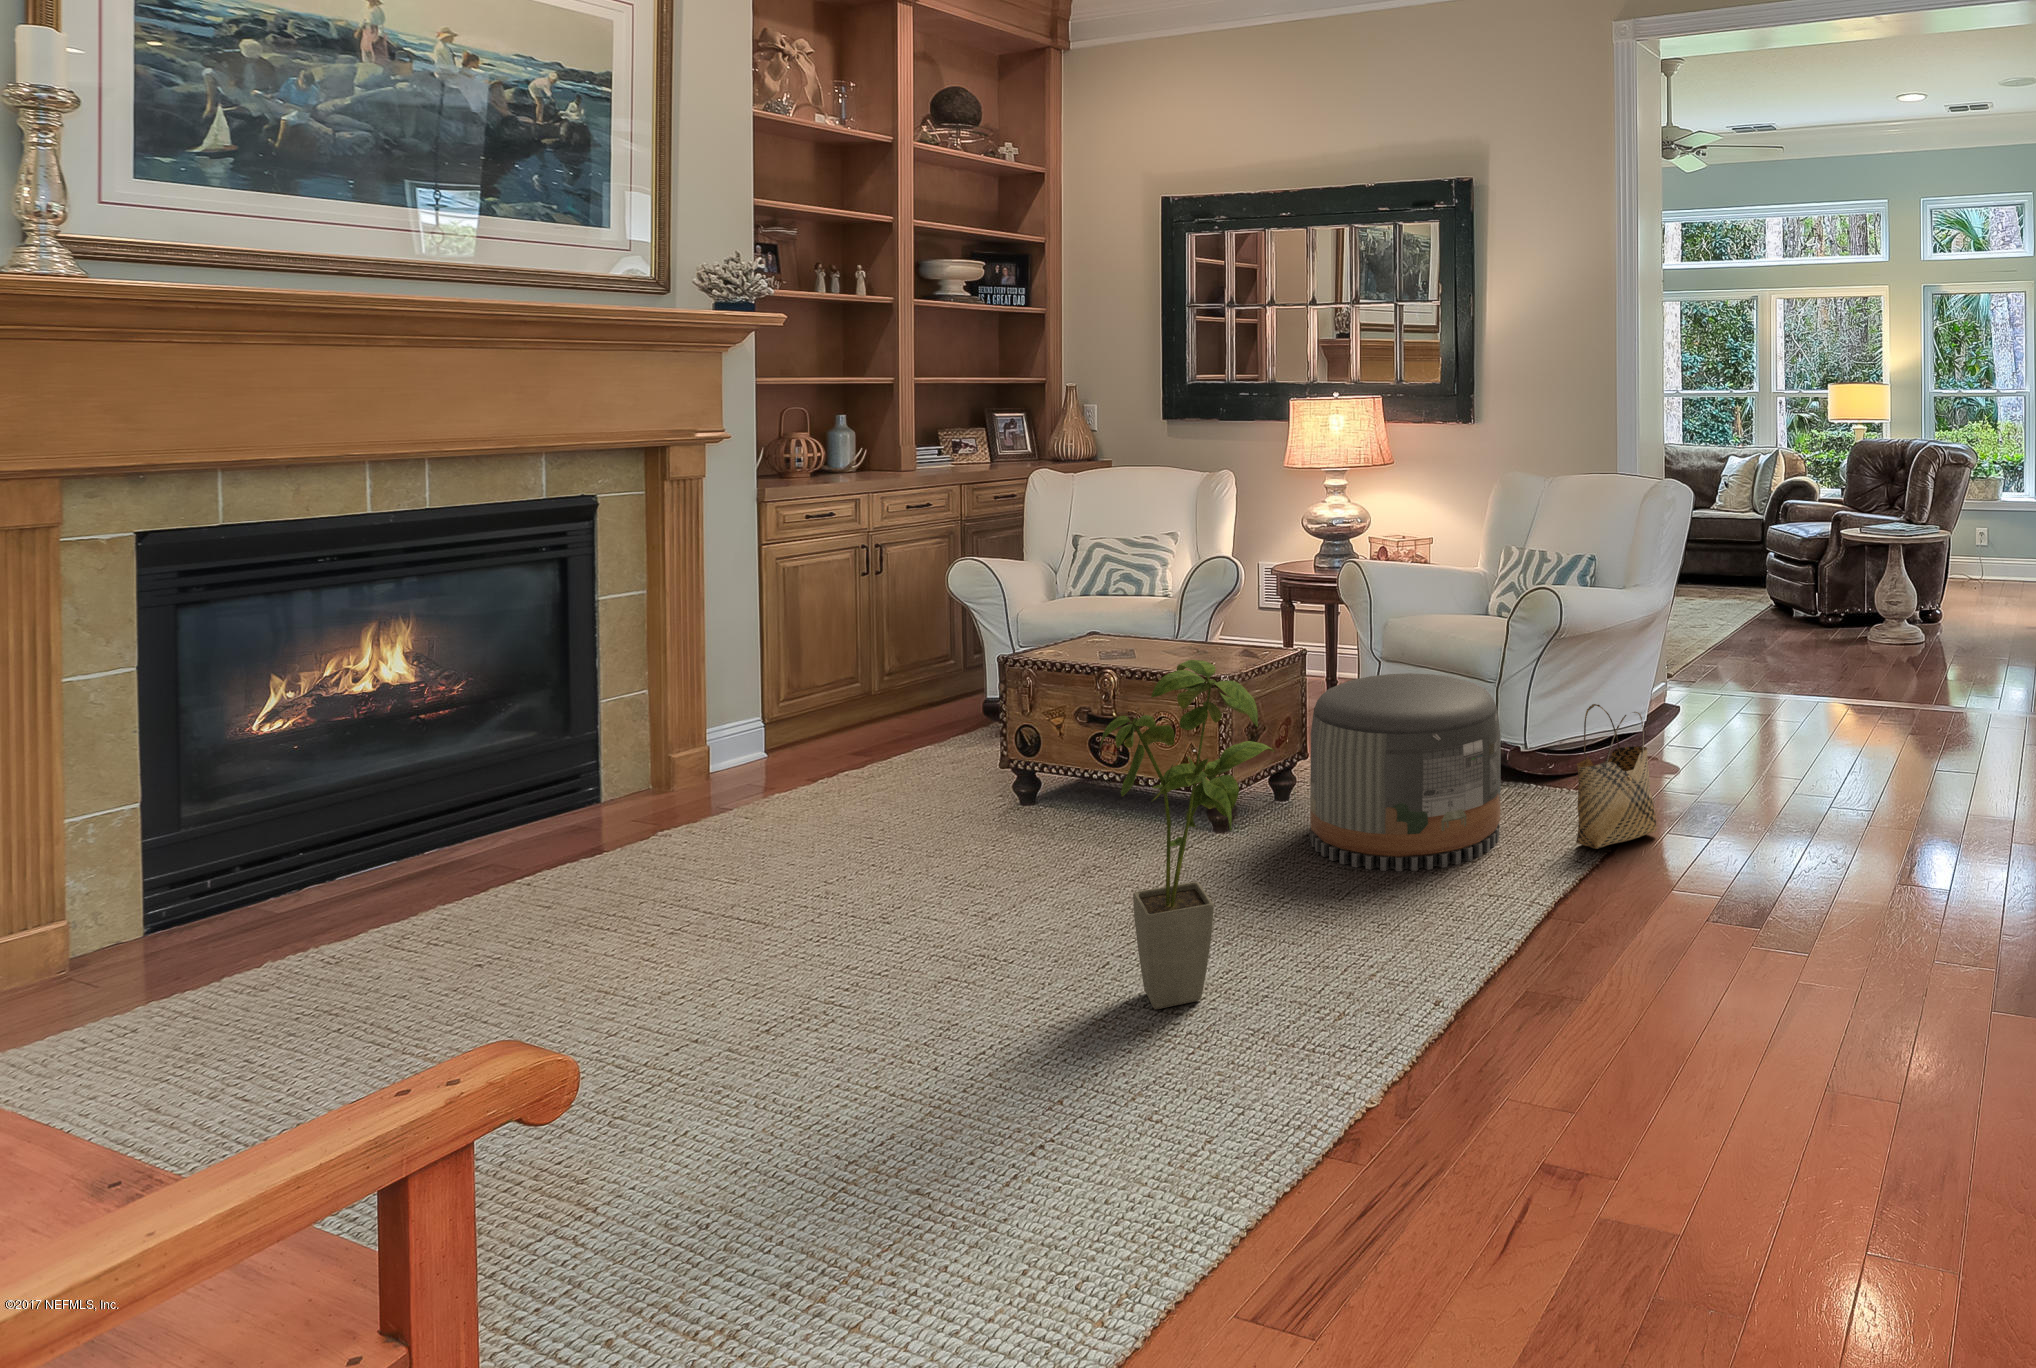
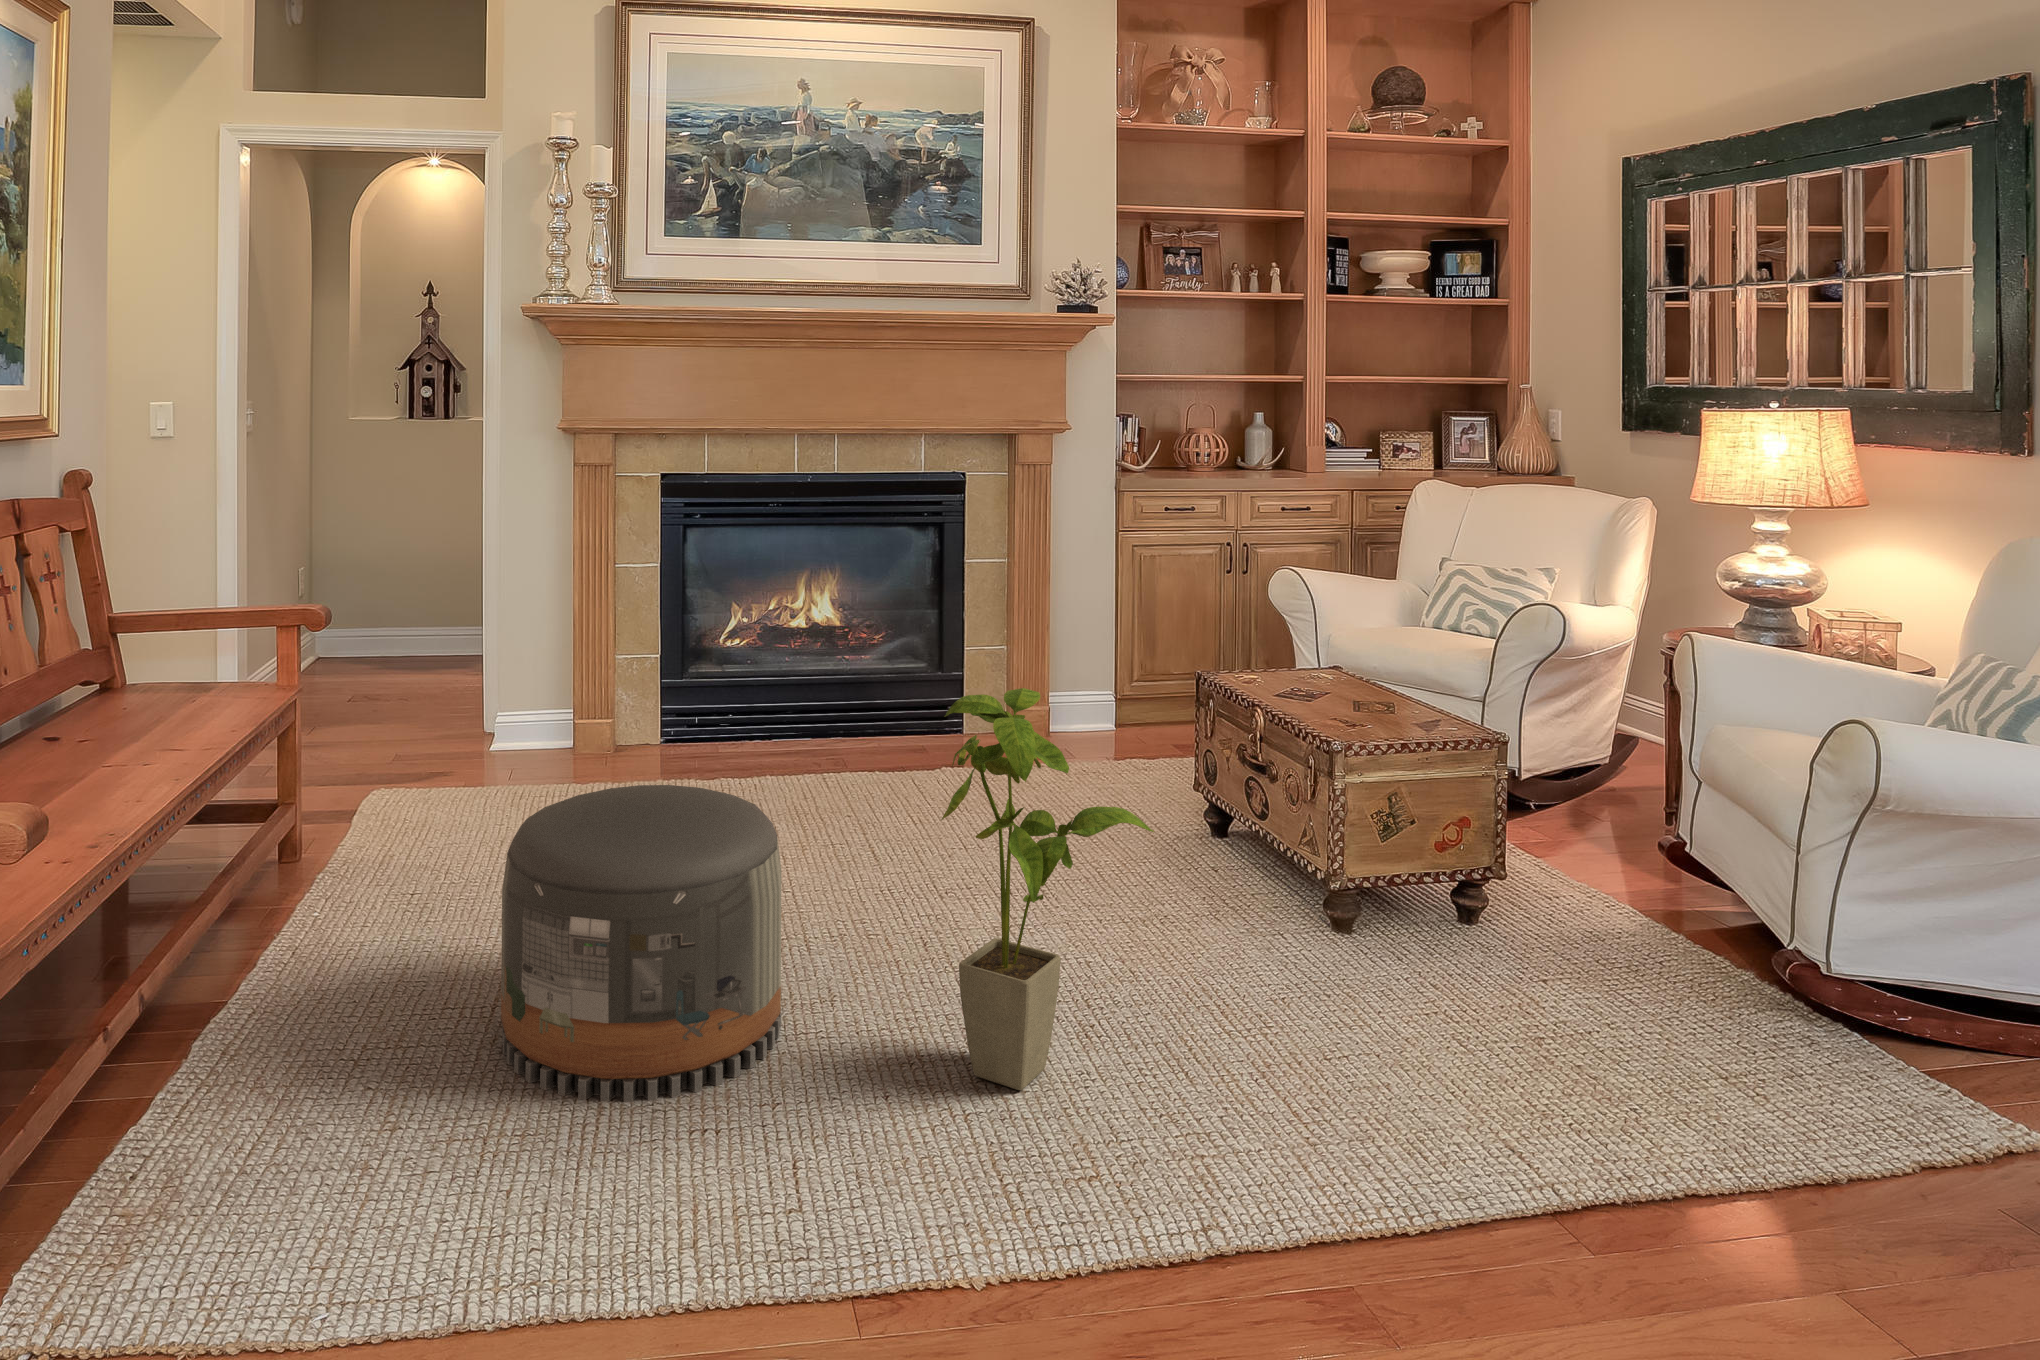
pouf: present [1310,673,1501,871] -> present [501,785,781,1102]
woven basket: present [1576,704,1656,849] -> none [1794,952,2007,1240]

